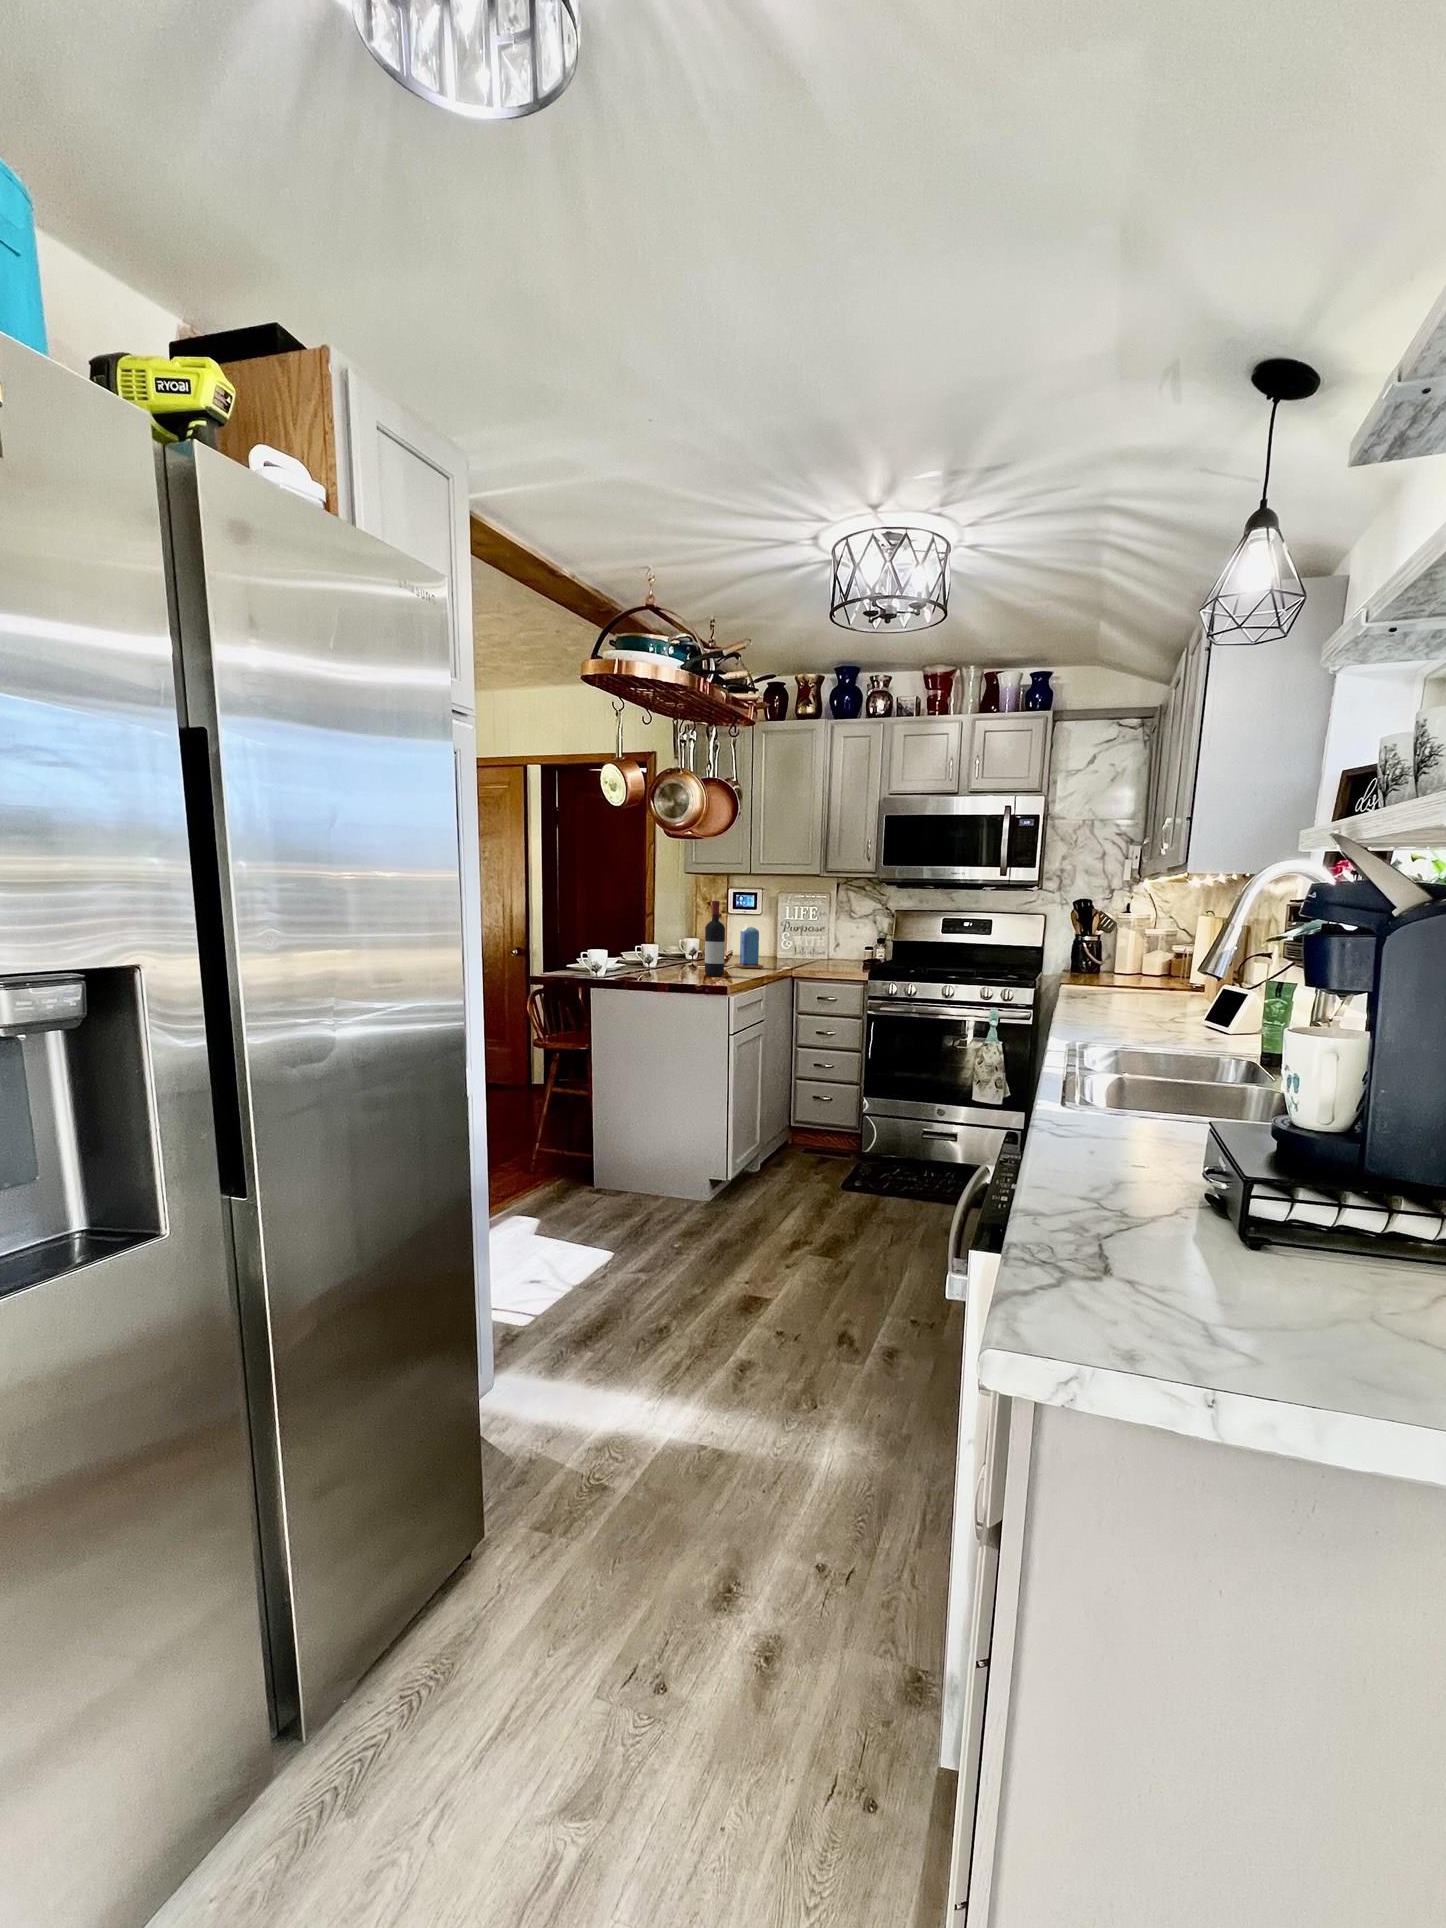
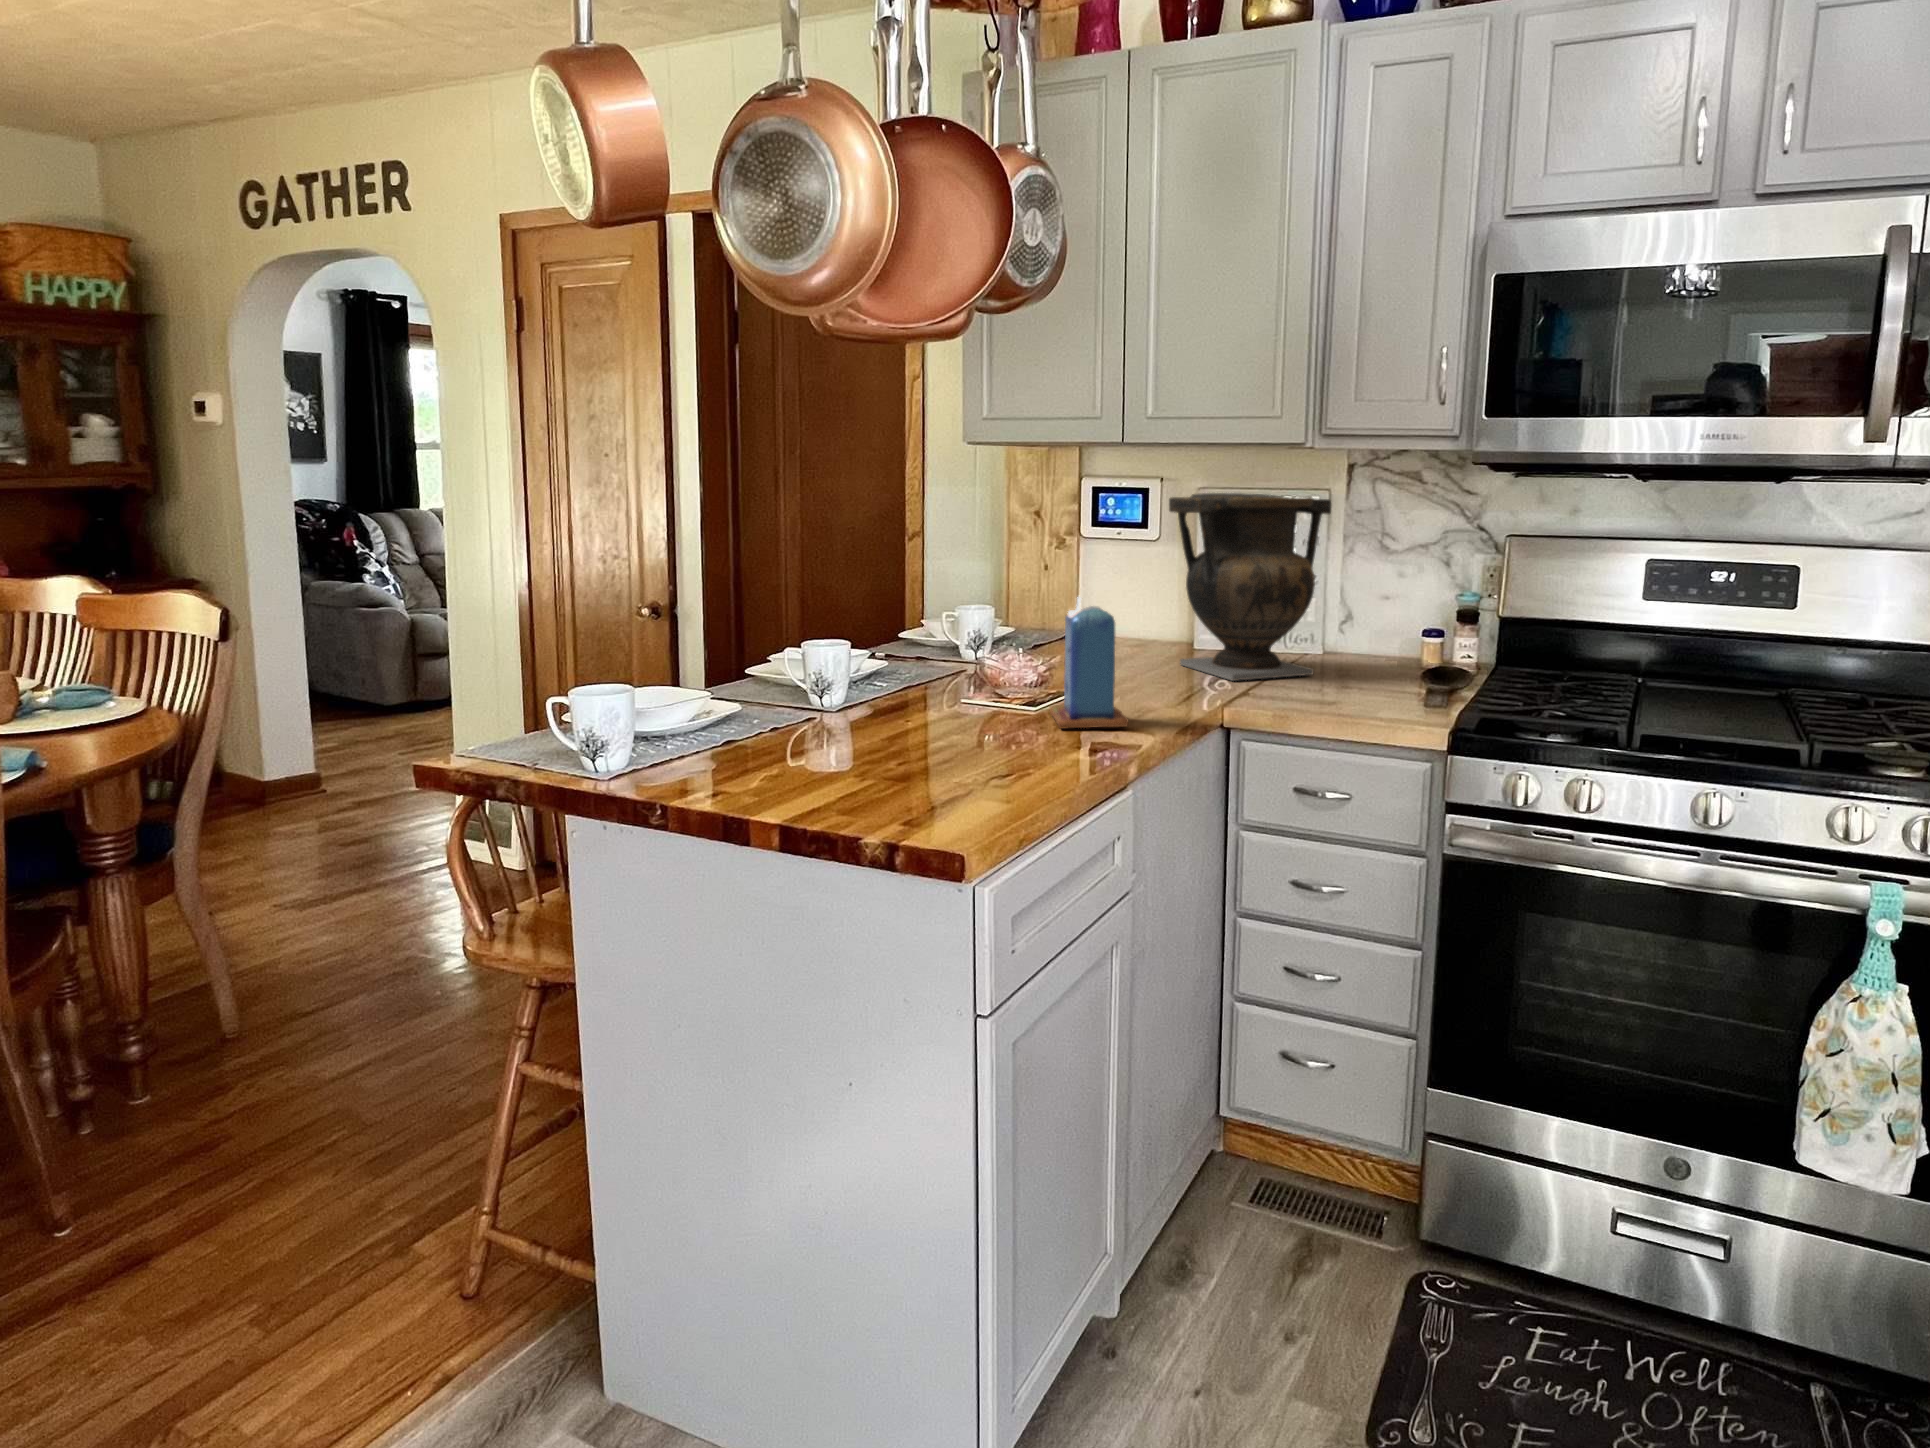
vase: none [769,894,830,963] -> present [1169,493,1331,681]
wine bottle: present [705,901,725,976] -> none [885,556,955,816]

